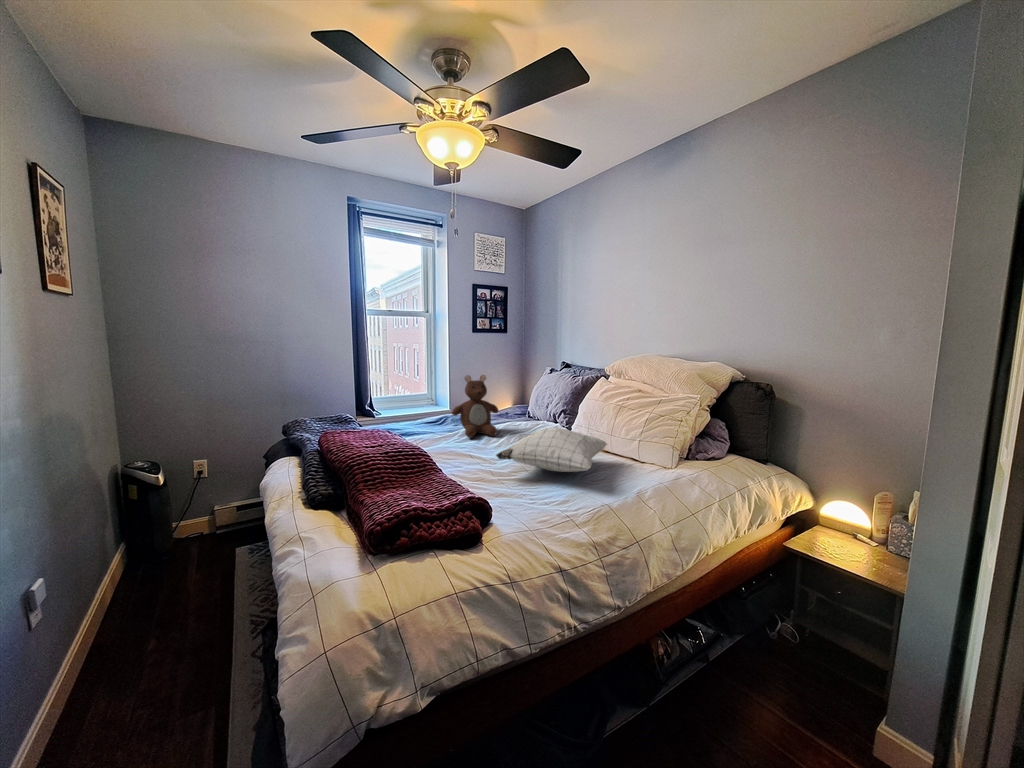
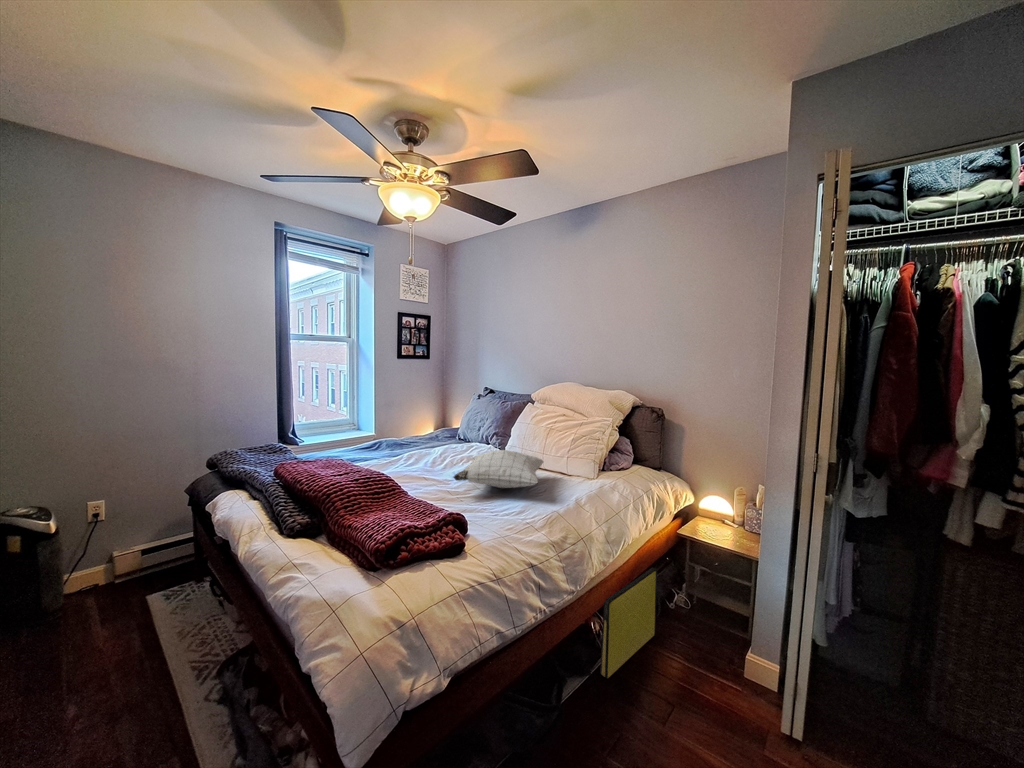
teddy bear: present [452,375,498,438] -> none [392,403,437,463]
bag: none [662,585,753,714] -> present [600,567,661,679]

